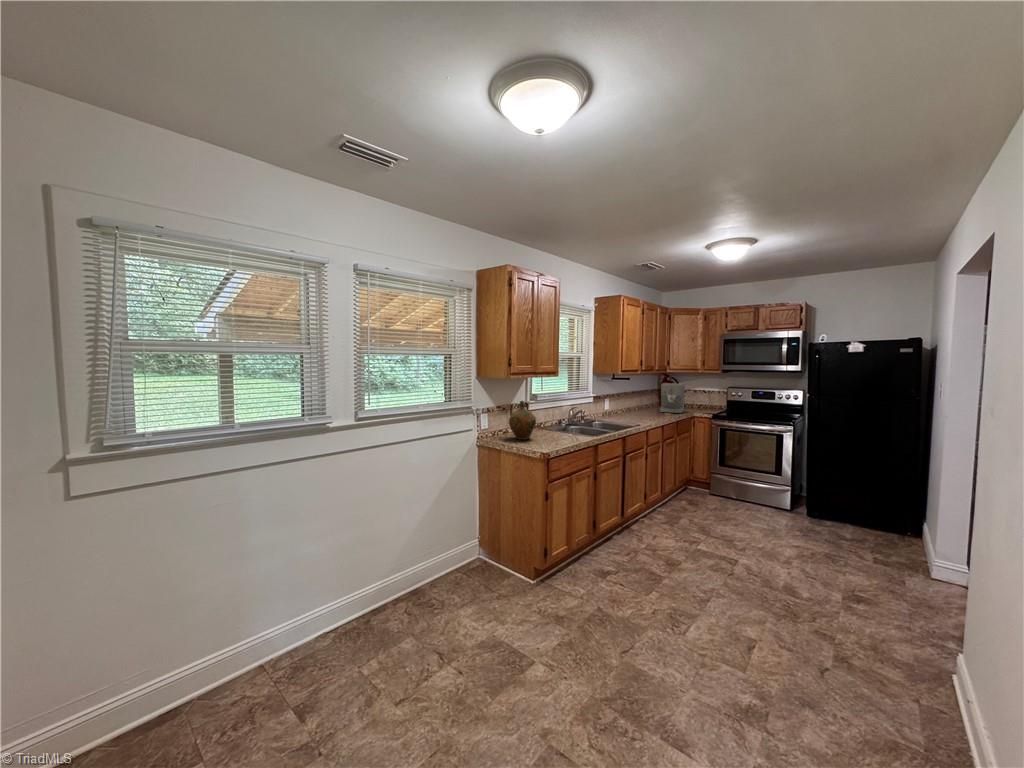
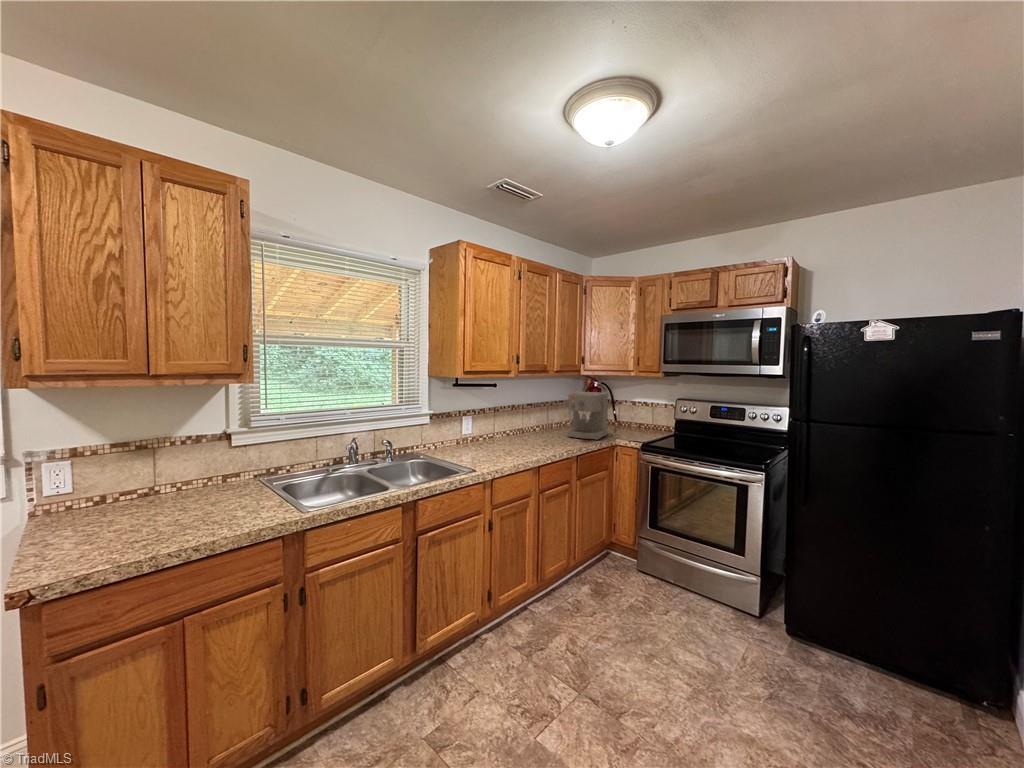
ceramic jug: present [509,401,536,440] -> none [108,442,185,529]

